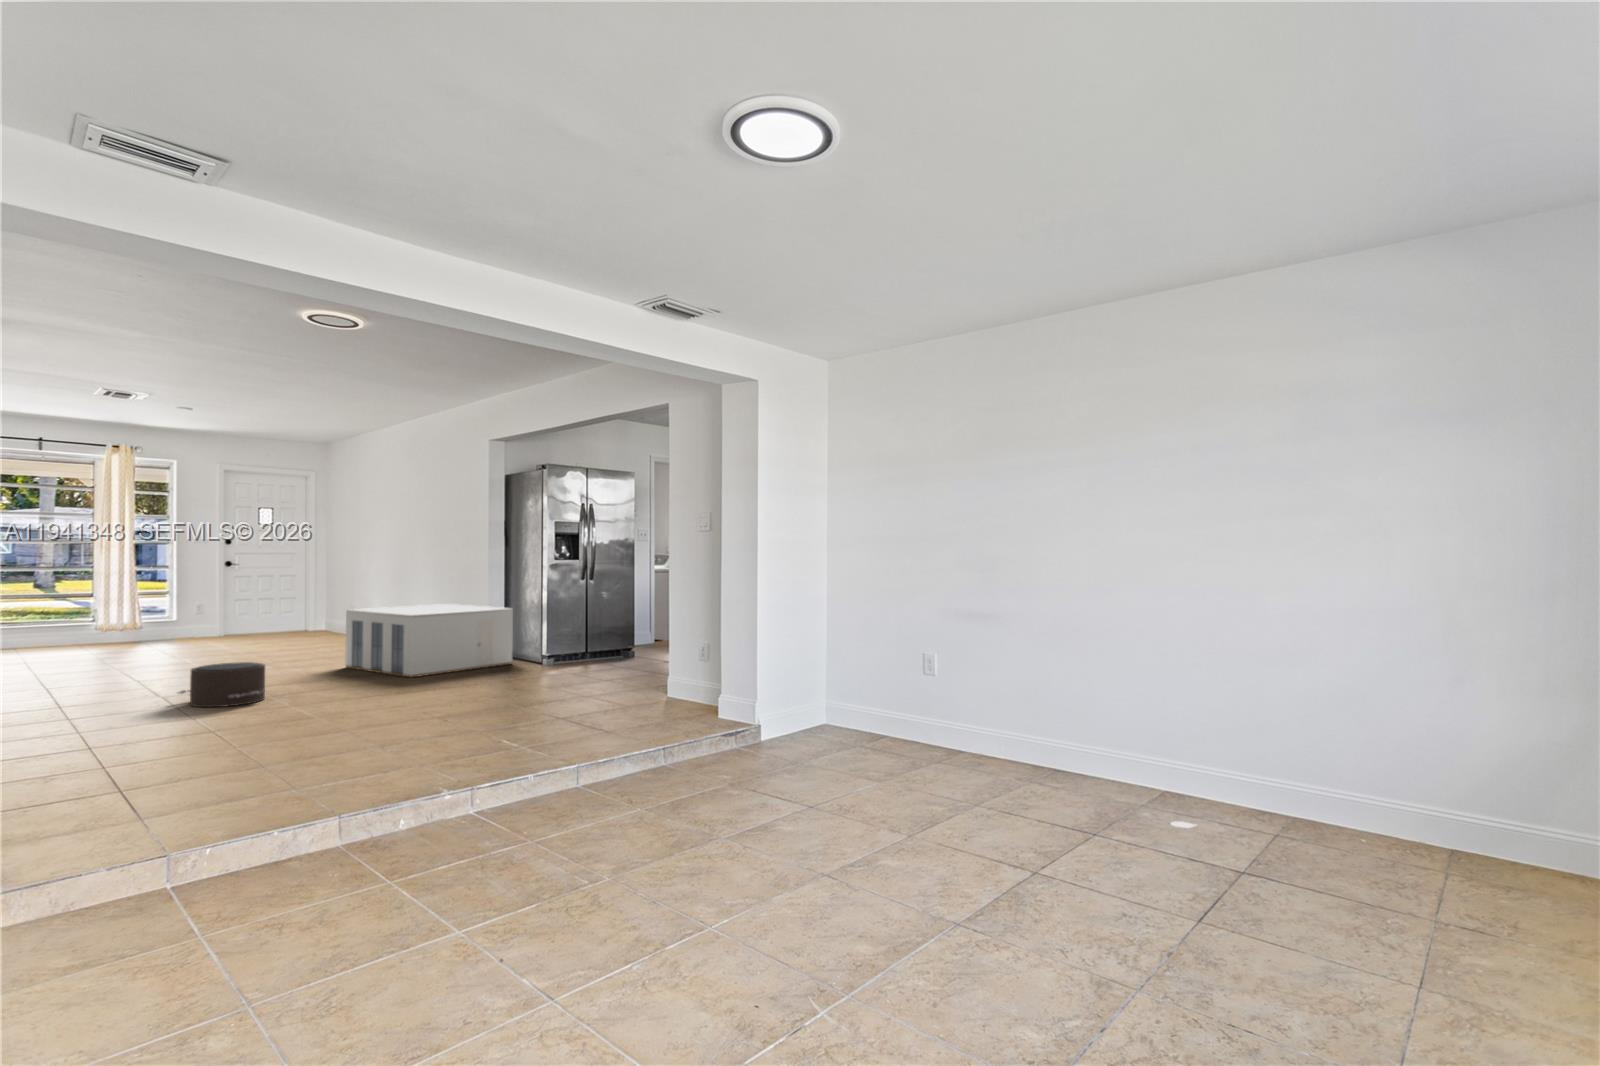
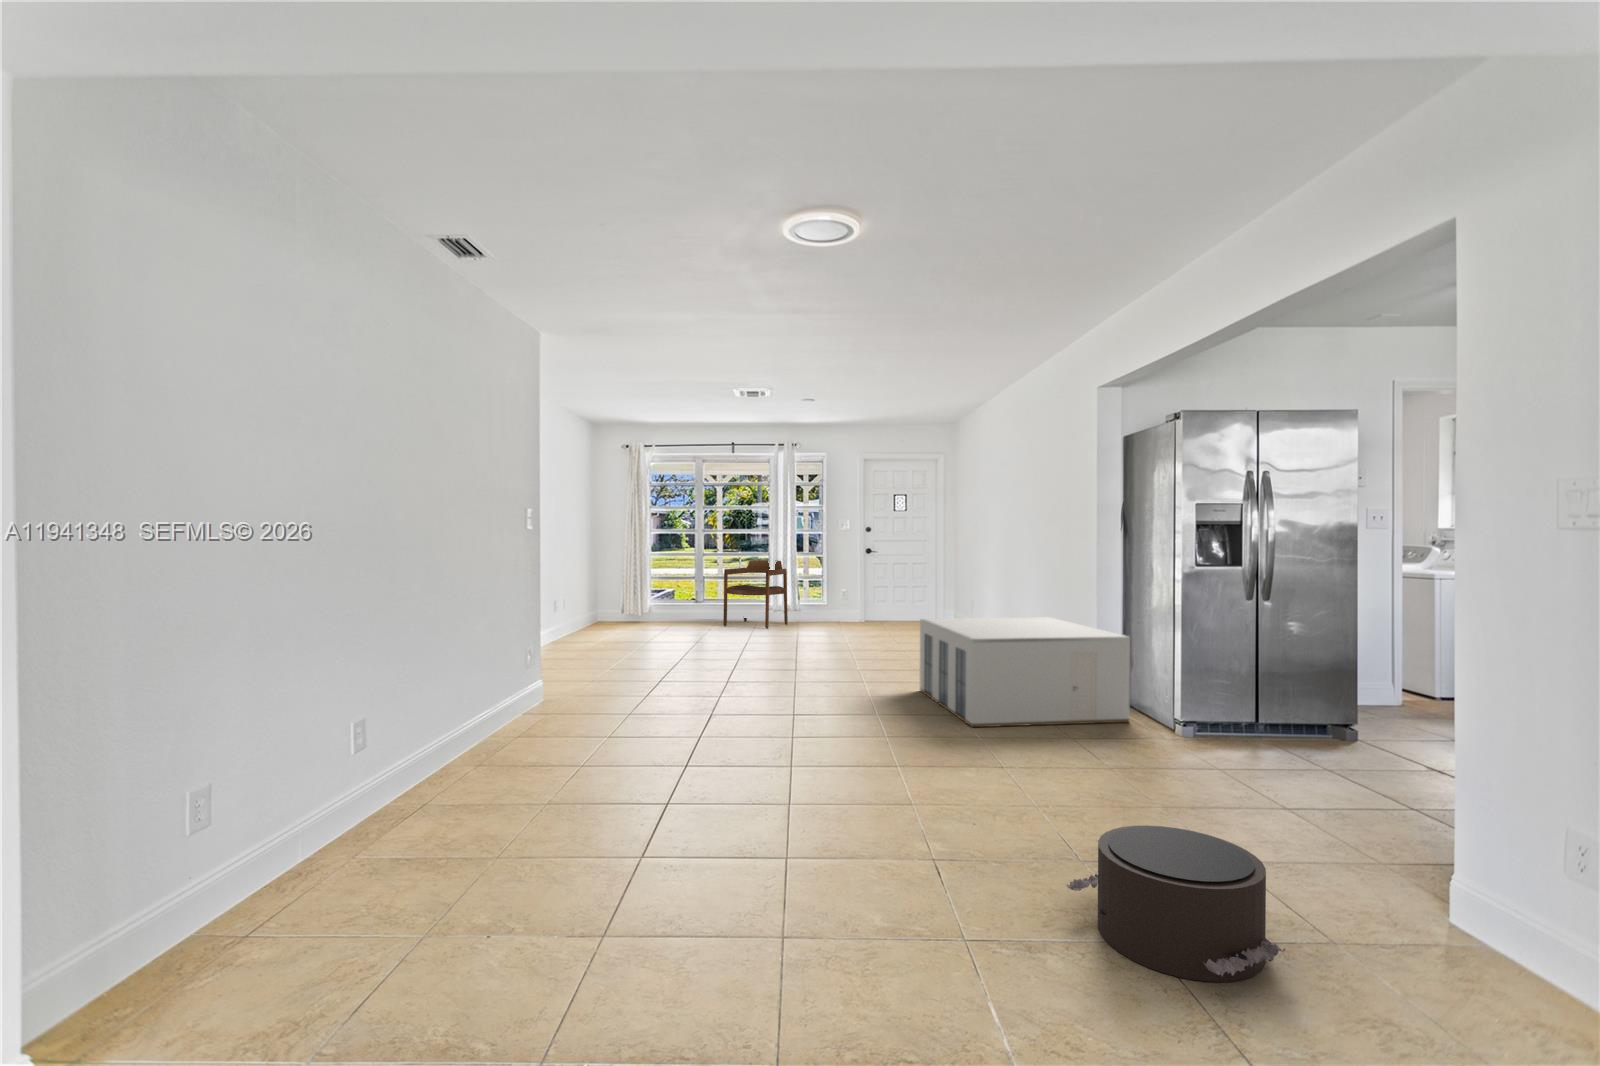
armchair: none [32,574,122,651] -> present [723,560,788,629]
pouf: present [178,662,265,707] -> present [1066,825,1285,982]

